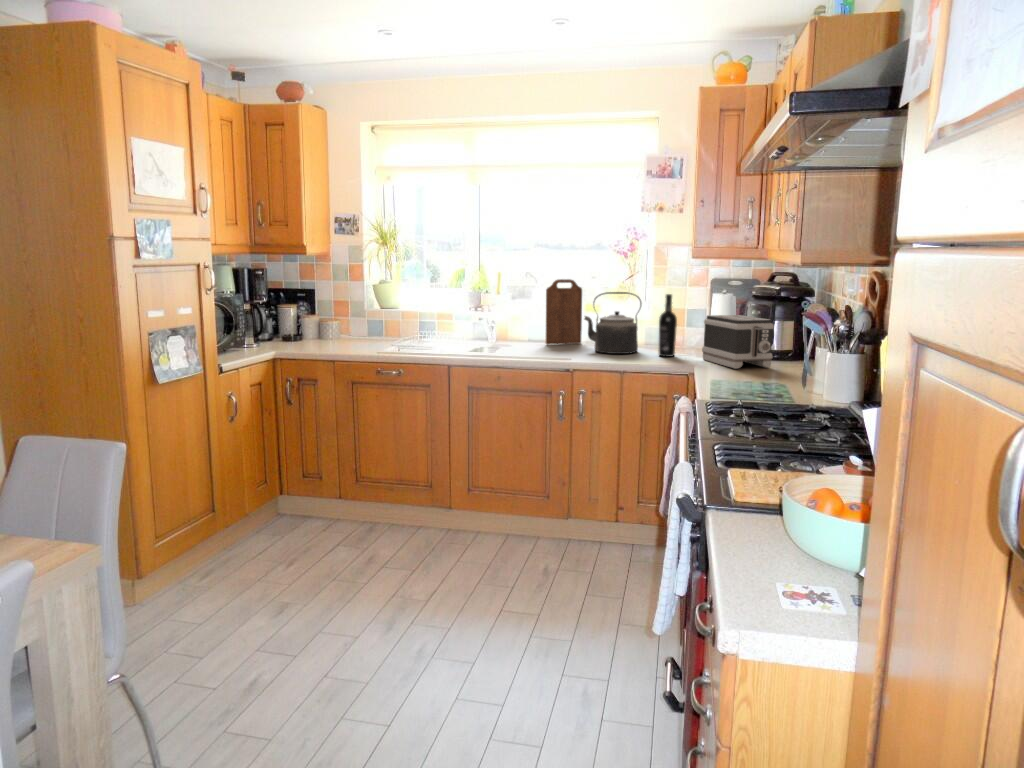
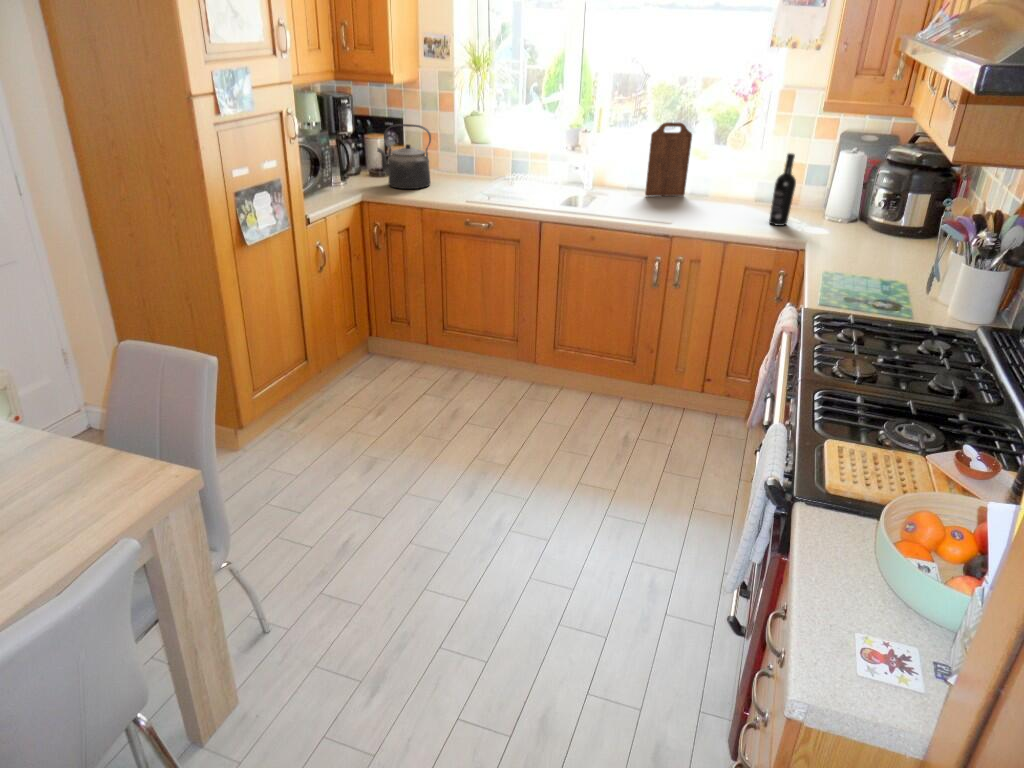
kettle: present [585,292,641,354] -> present [377,124,431,189]
toaster: present [702,315,774,369] -> none [818,183,908,252]

